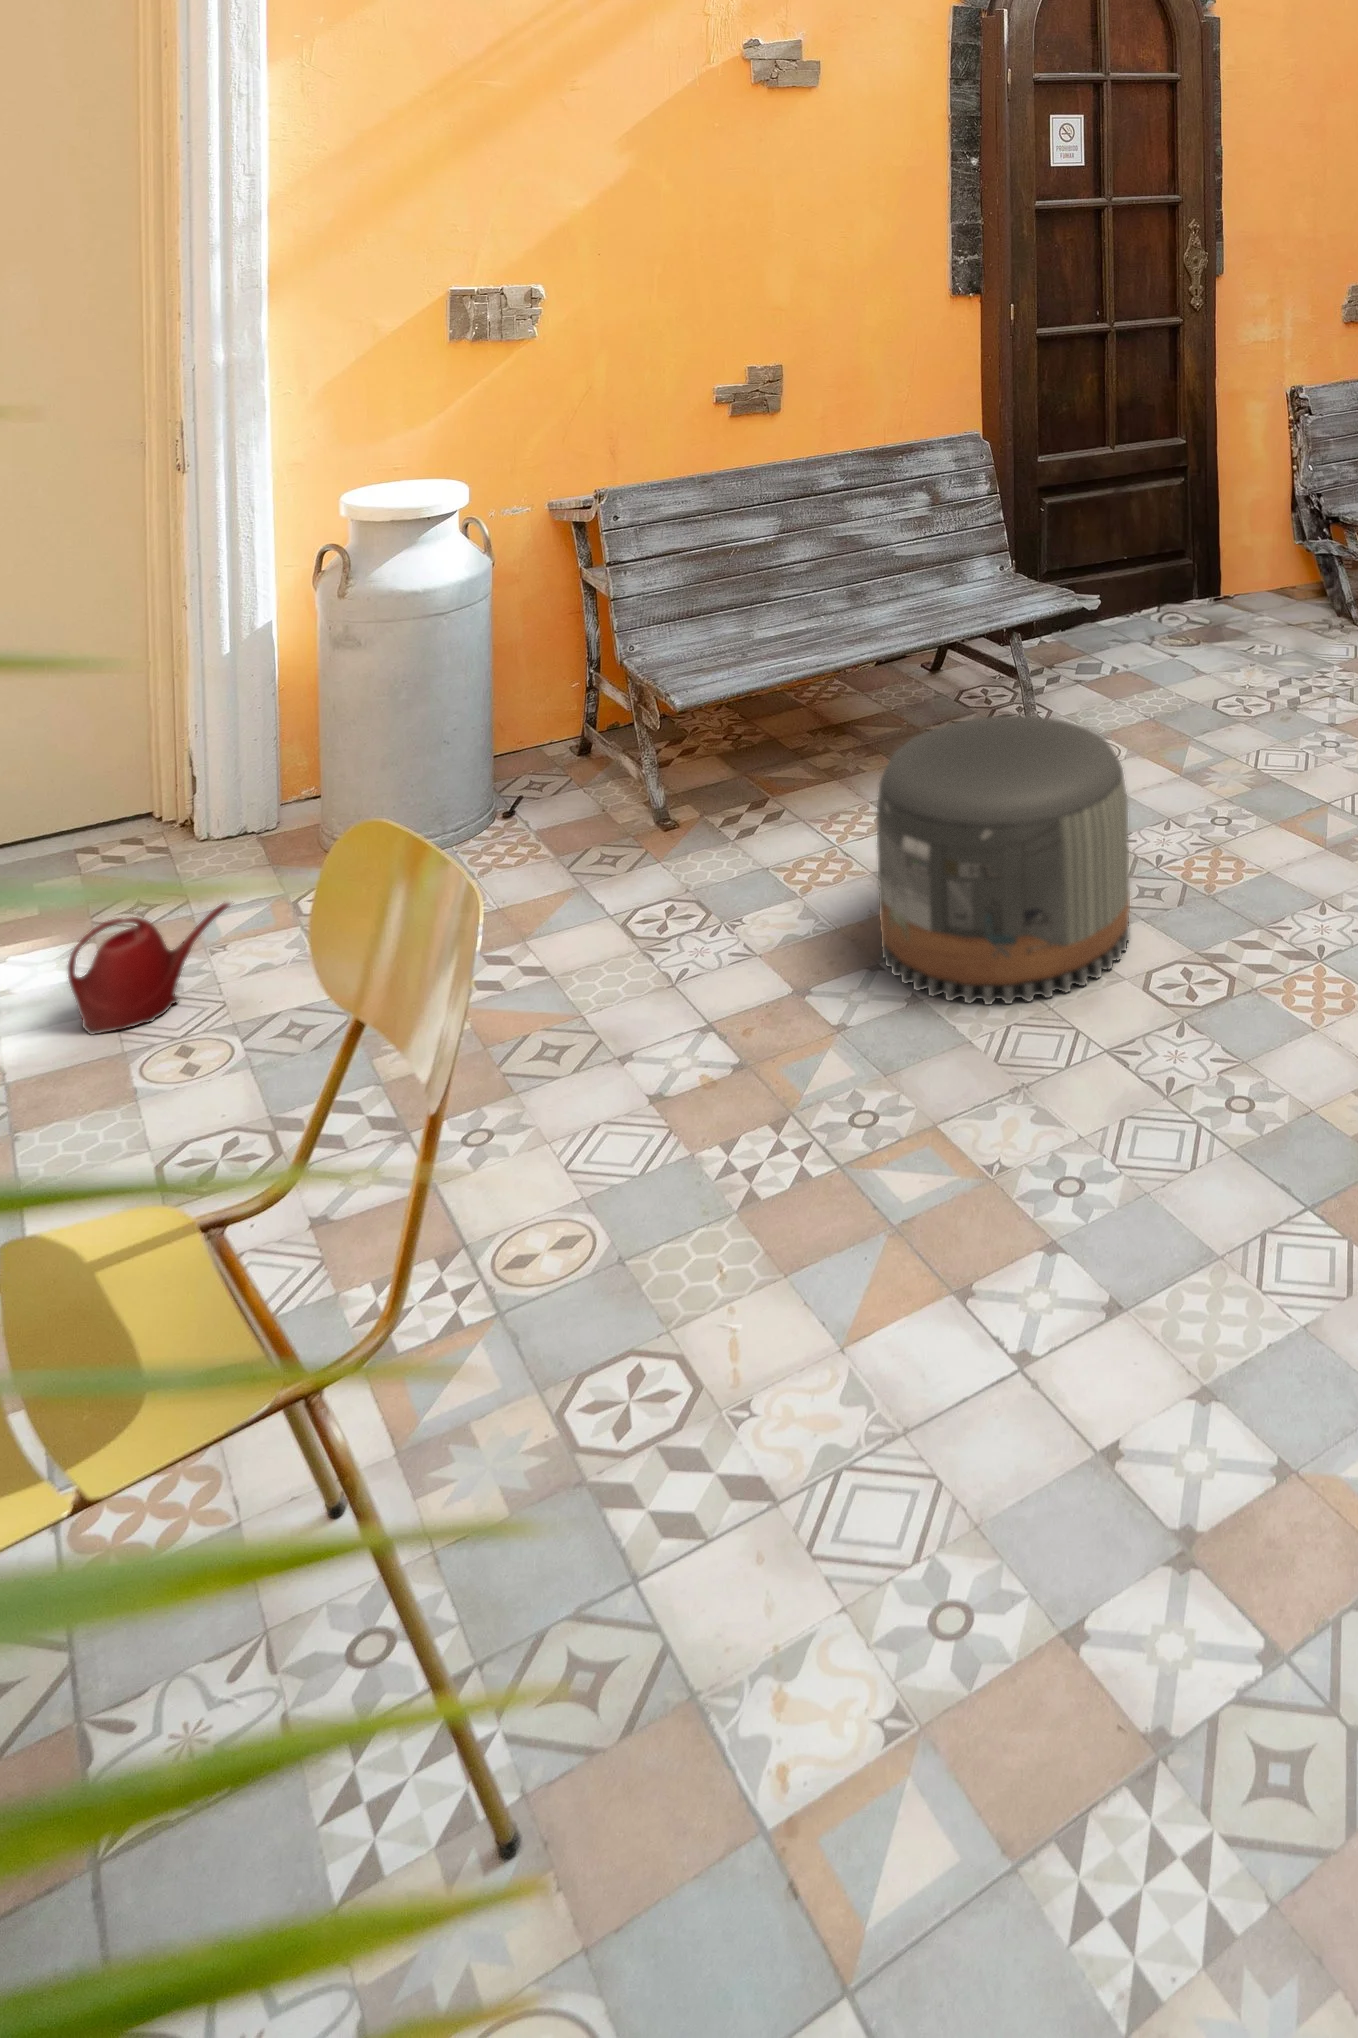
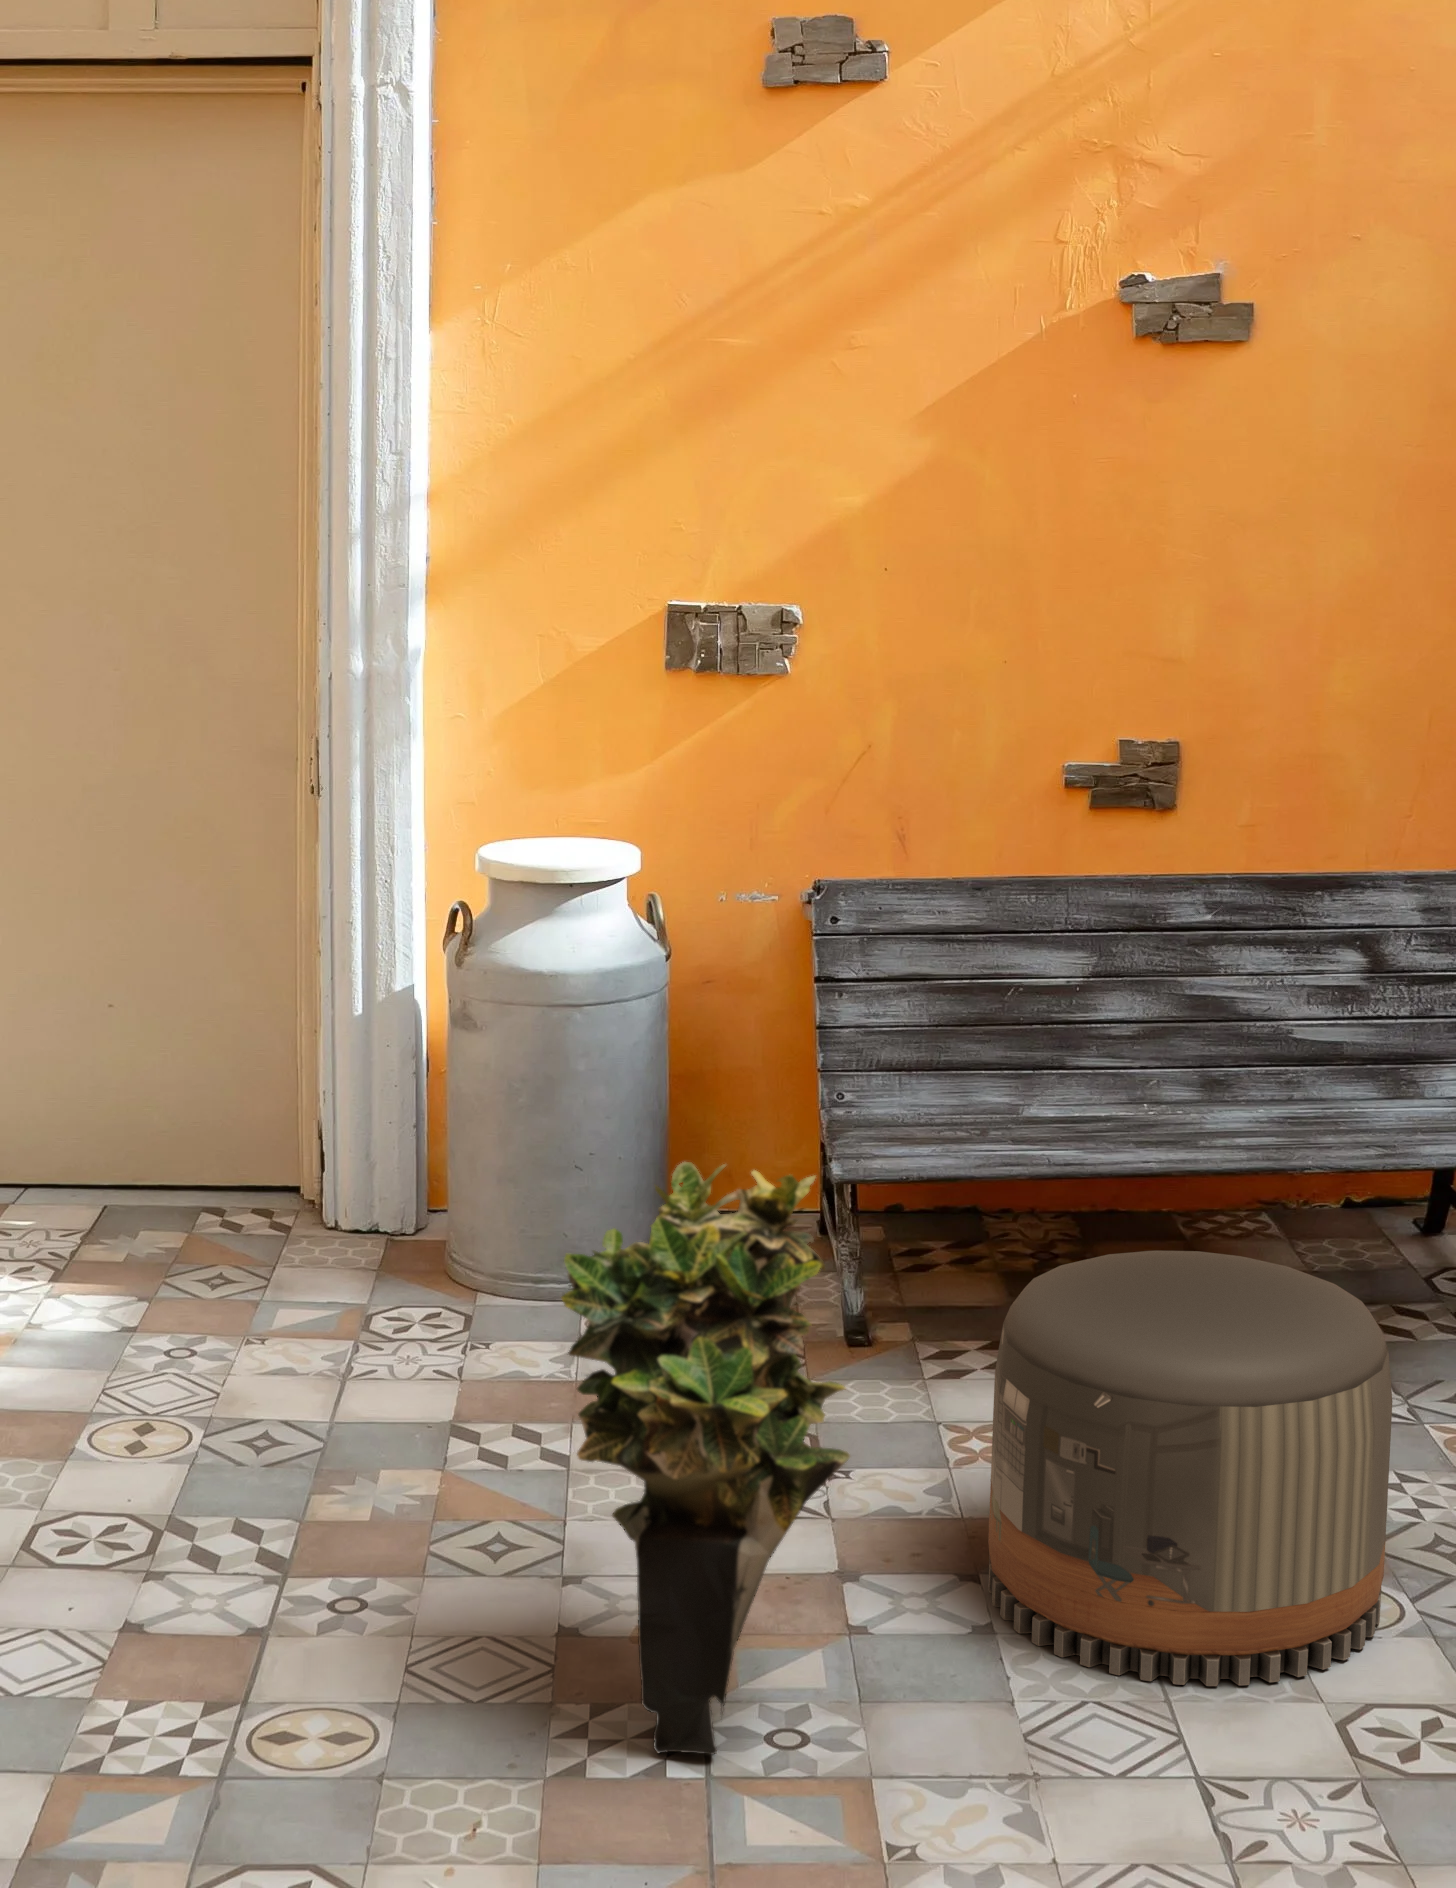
potted plant: none [655,736,877,1157] -> present [561,1162,850,1755]
watering can: present [68,903,230,1035] -> none [56,1250,251,1387]

